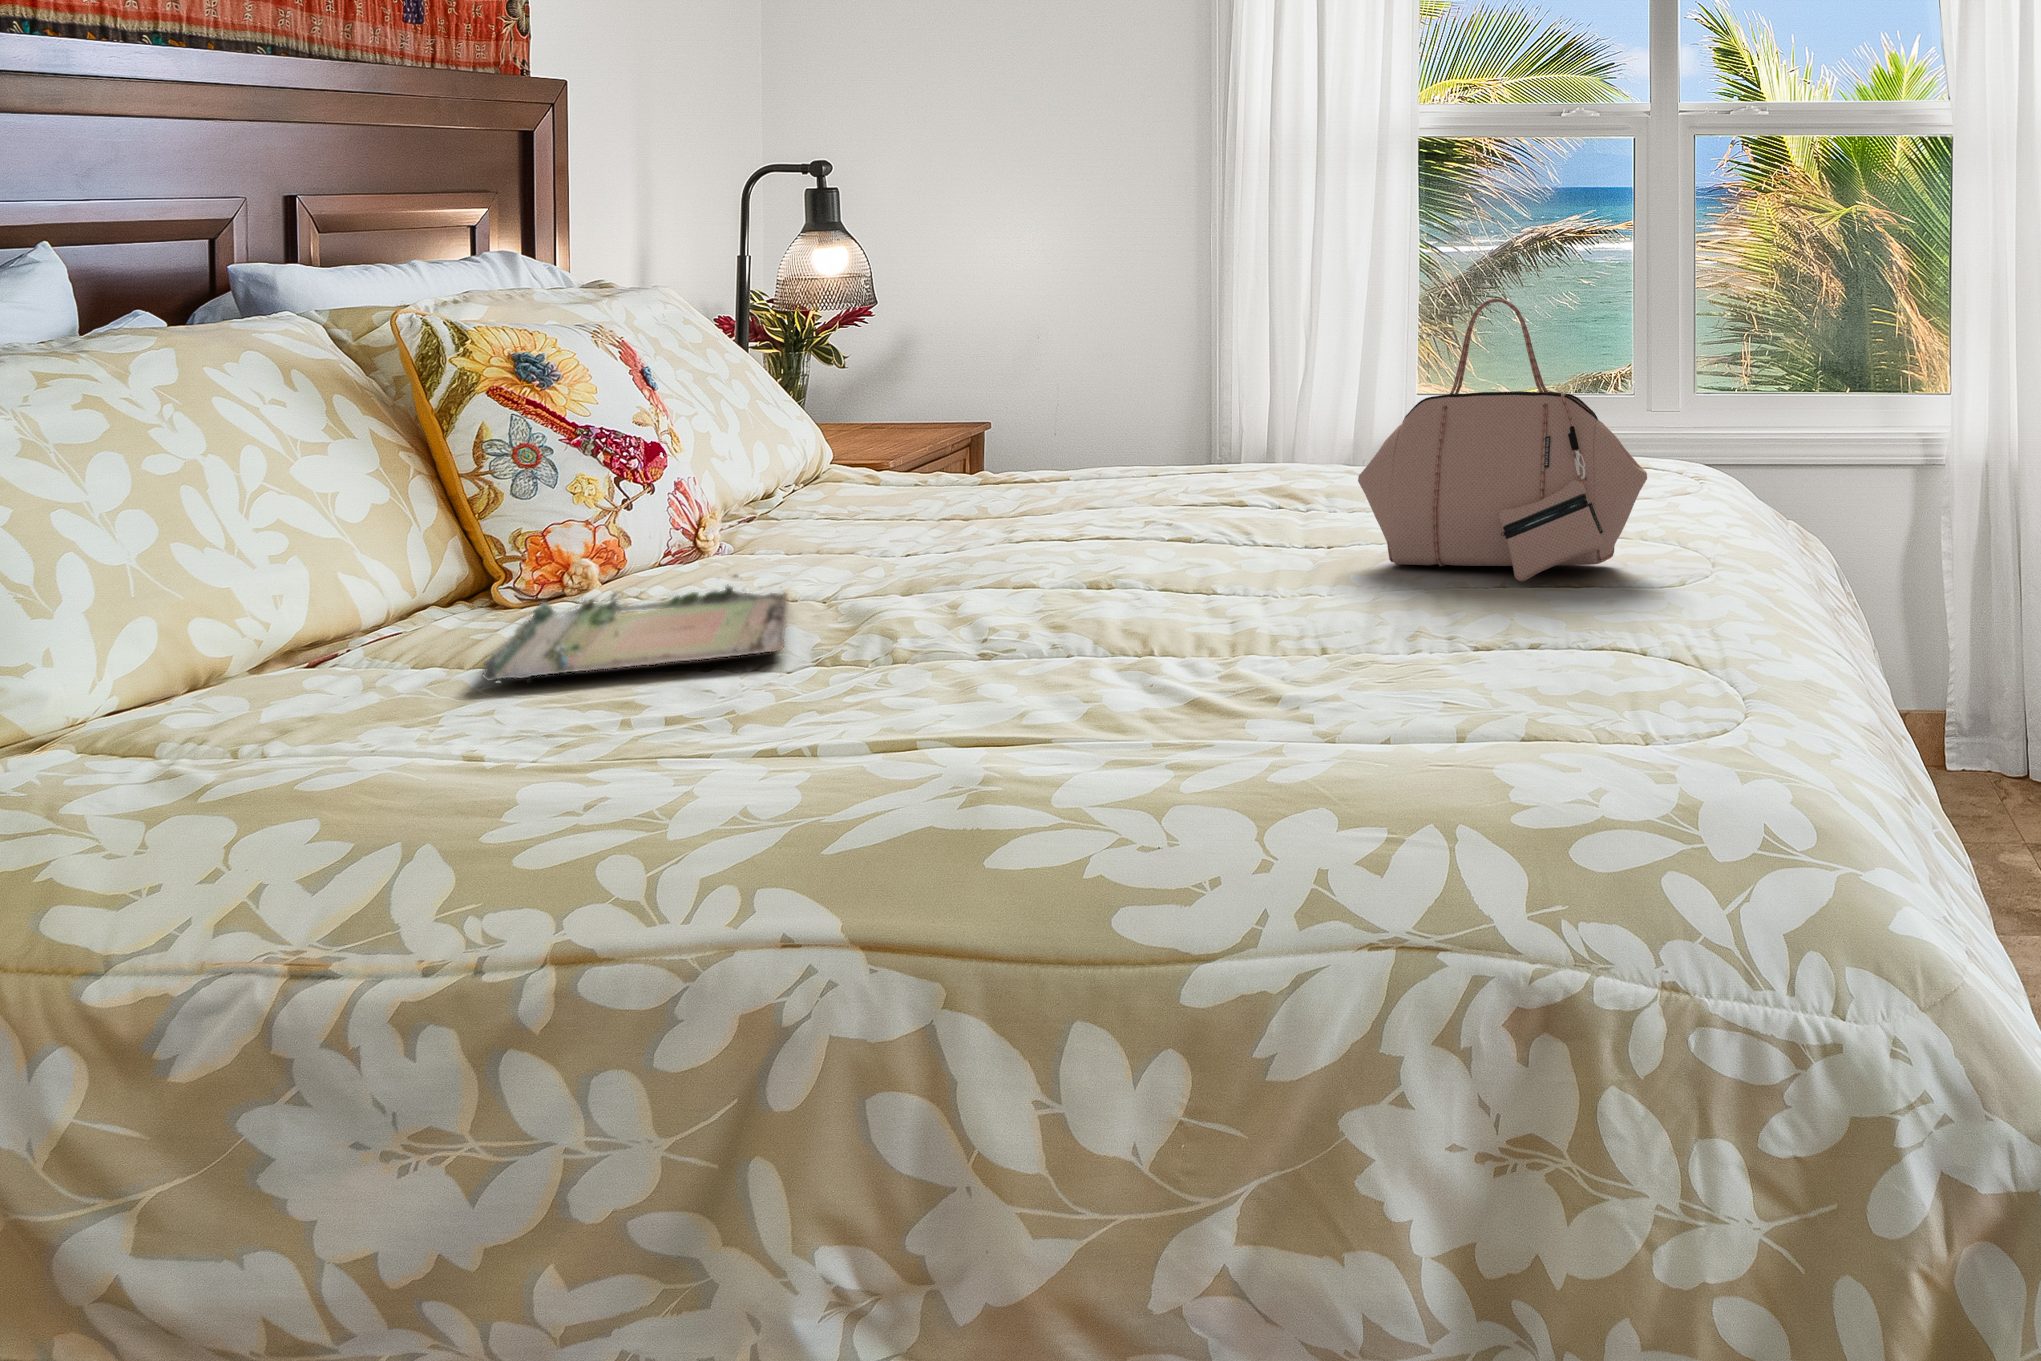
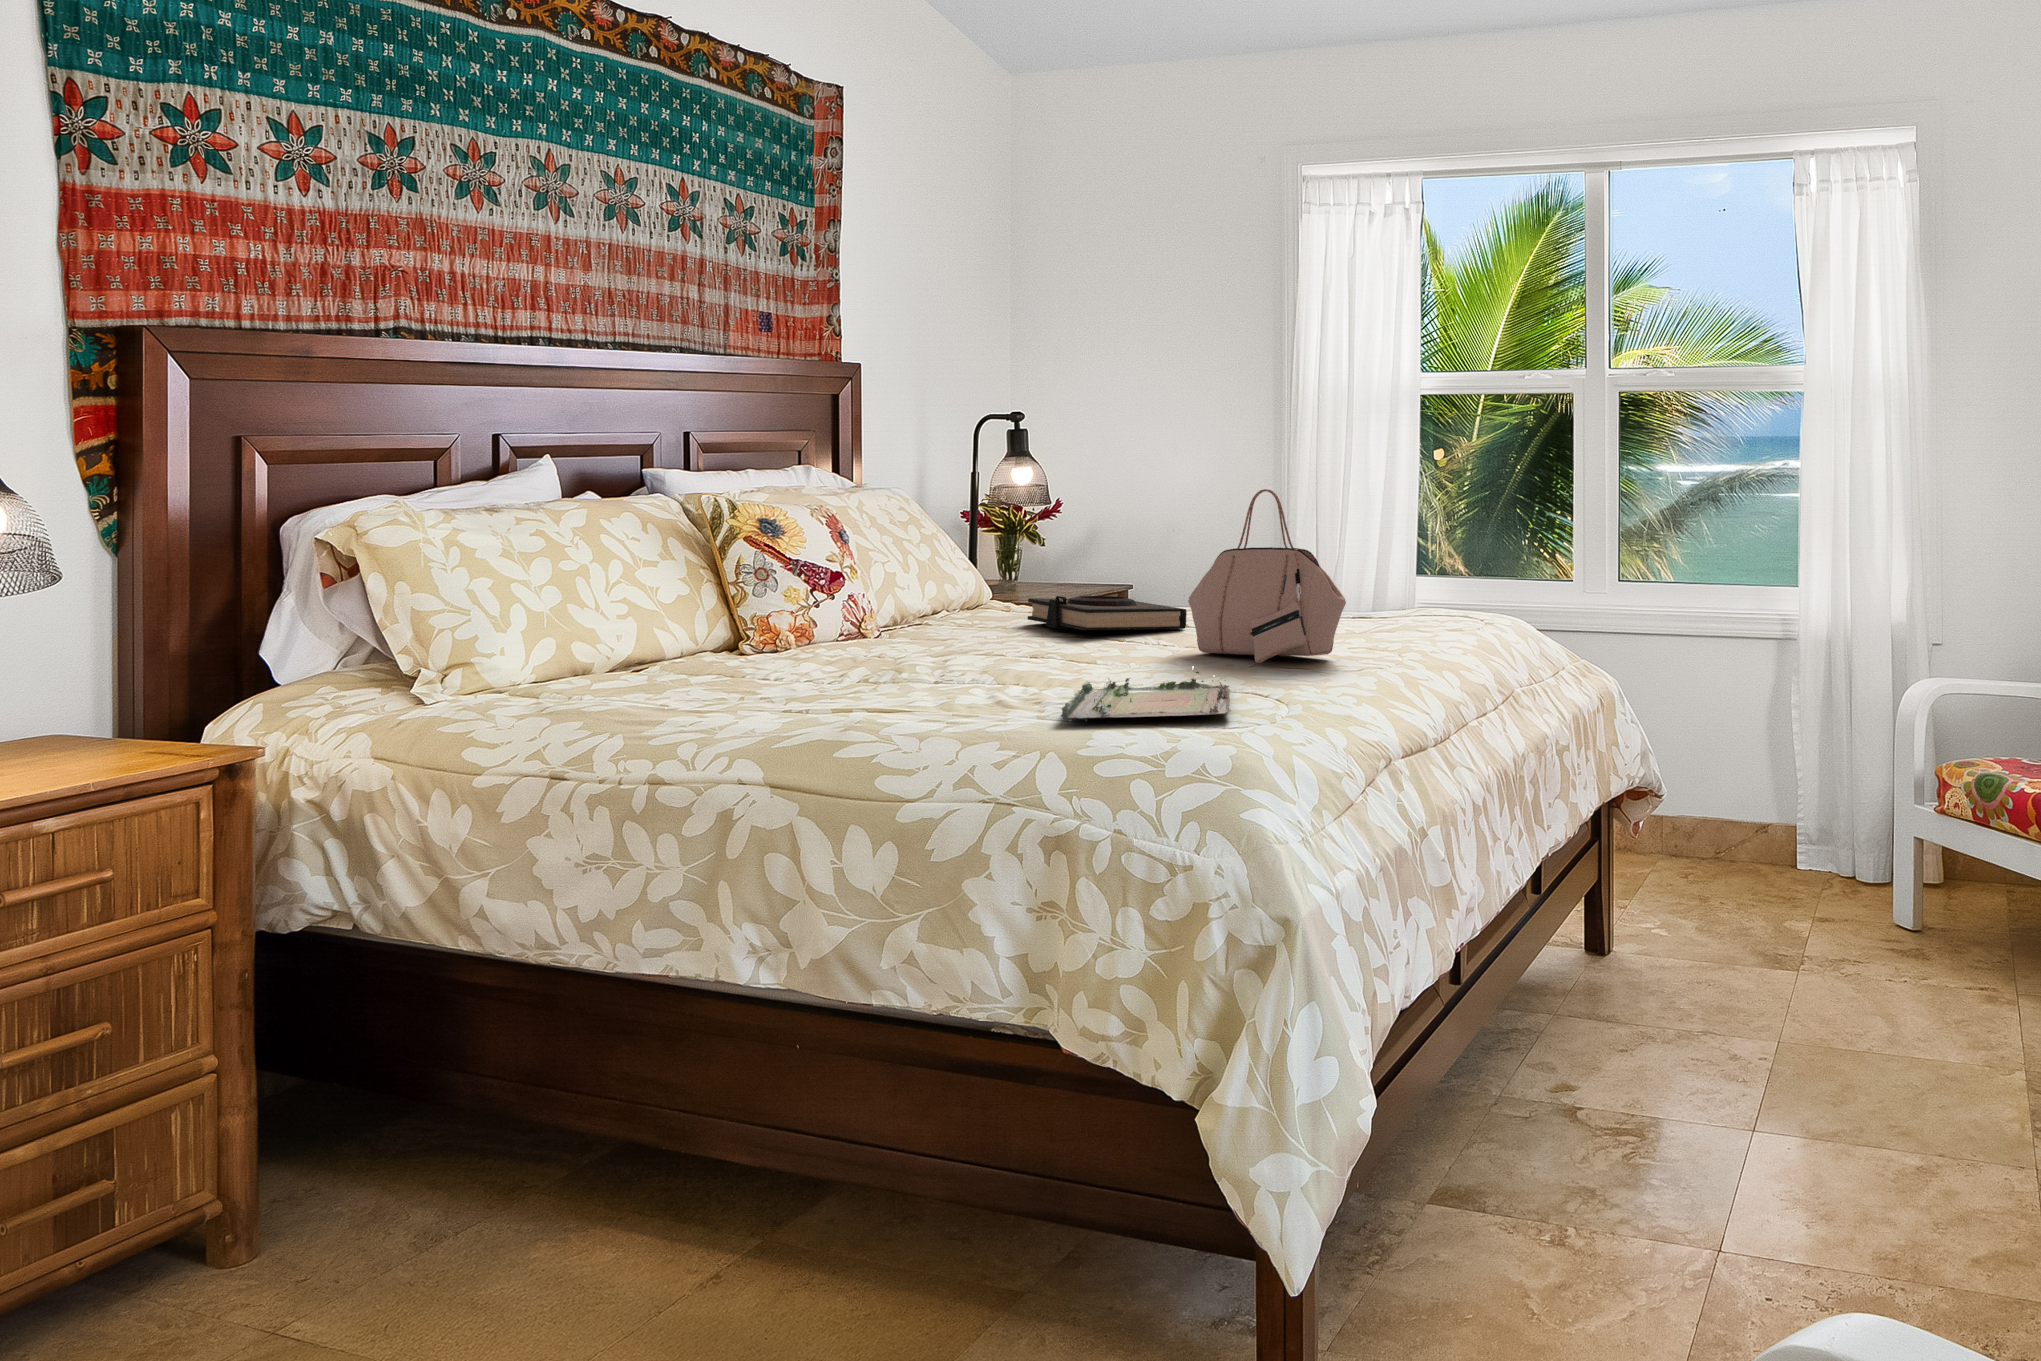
book: none [1004,468,1288,531] -> present [1028,596,1187,630]
tray: present [483,575,788,684] -> present [1061,671,1231,721]

